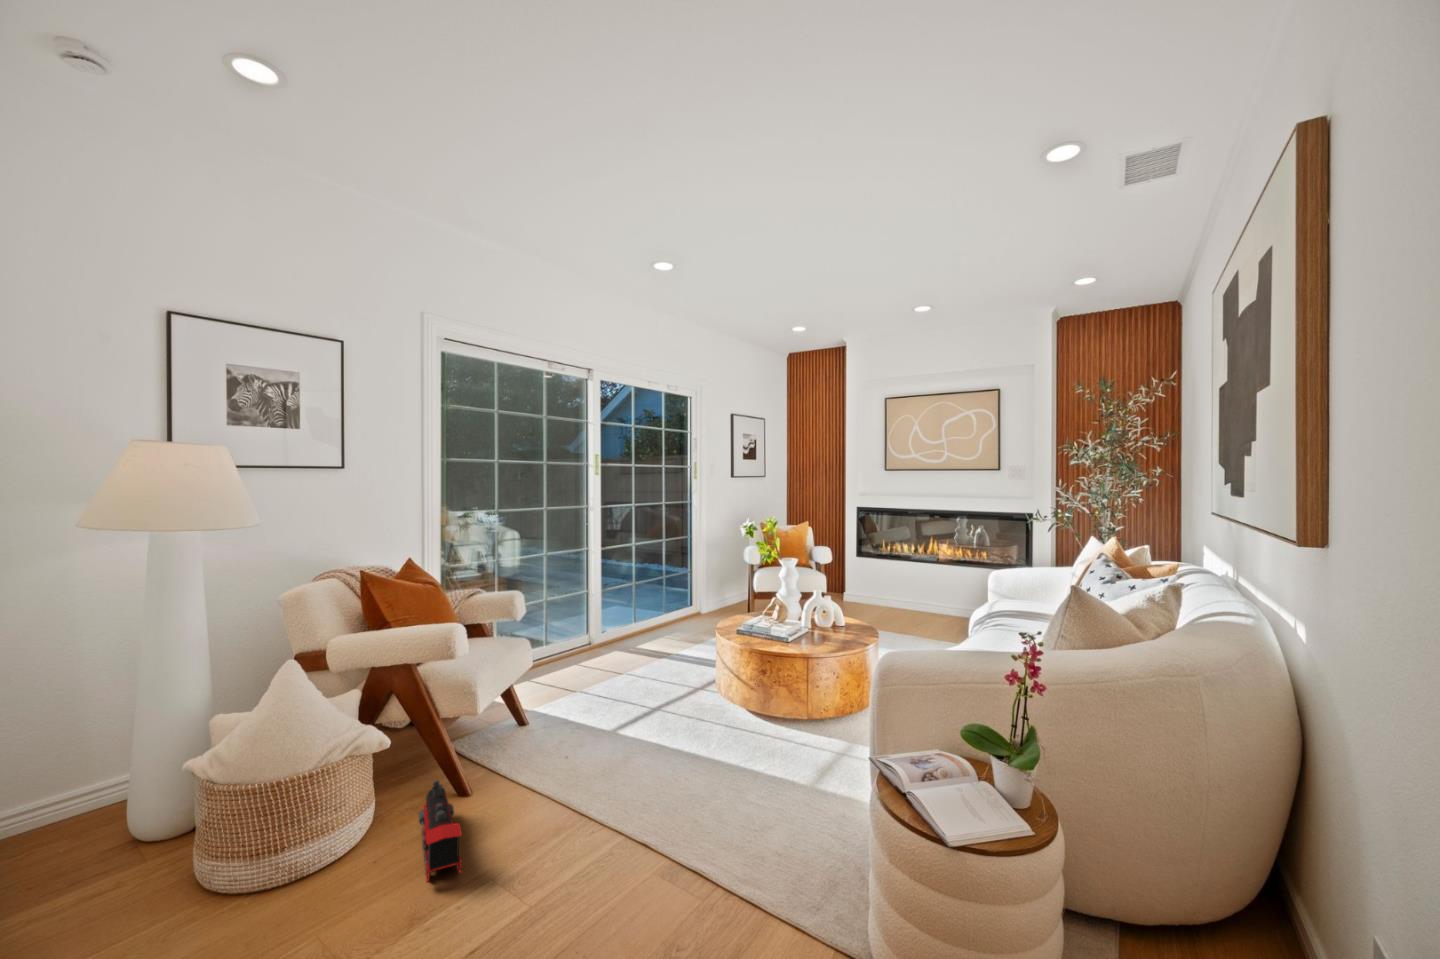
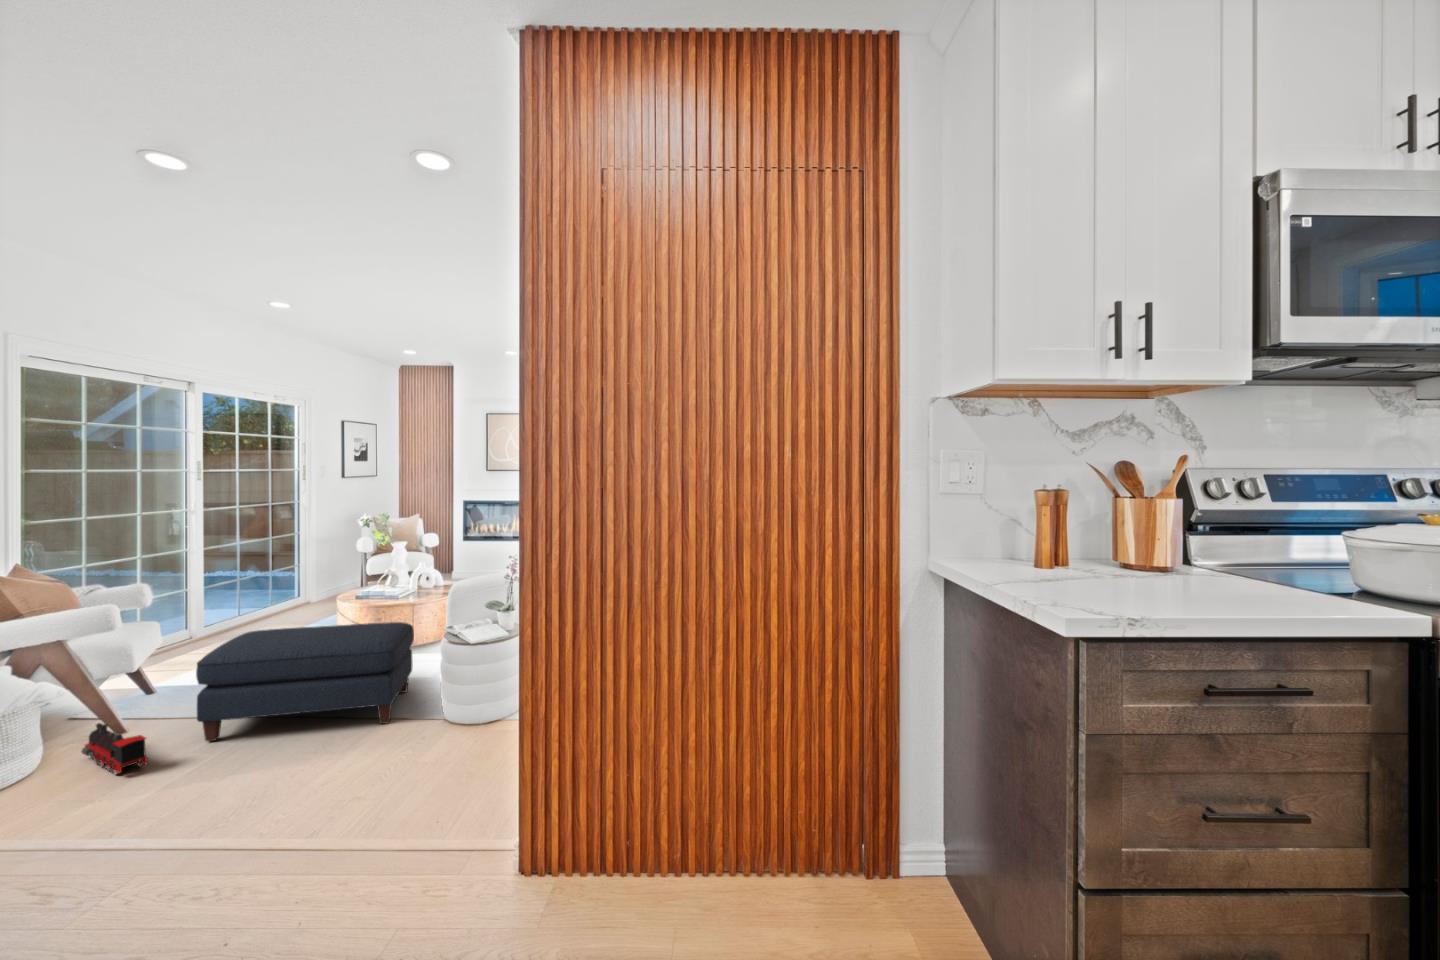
ottoman: none [529,672,815,890] -> present [196,622,414,741]

